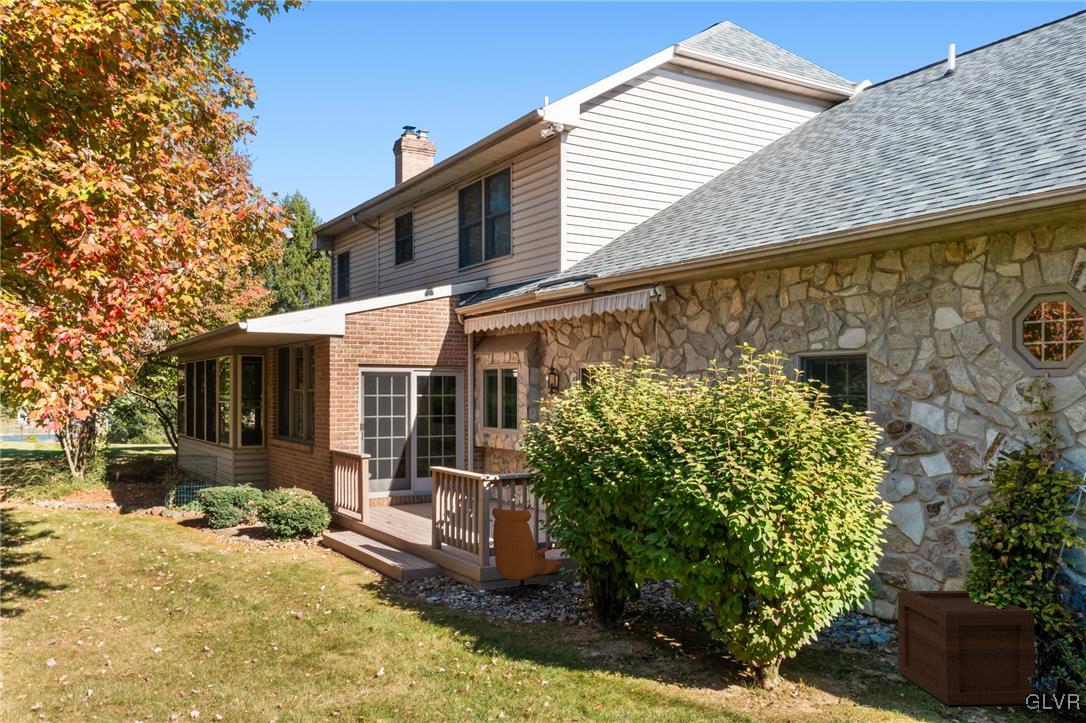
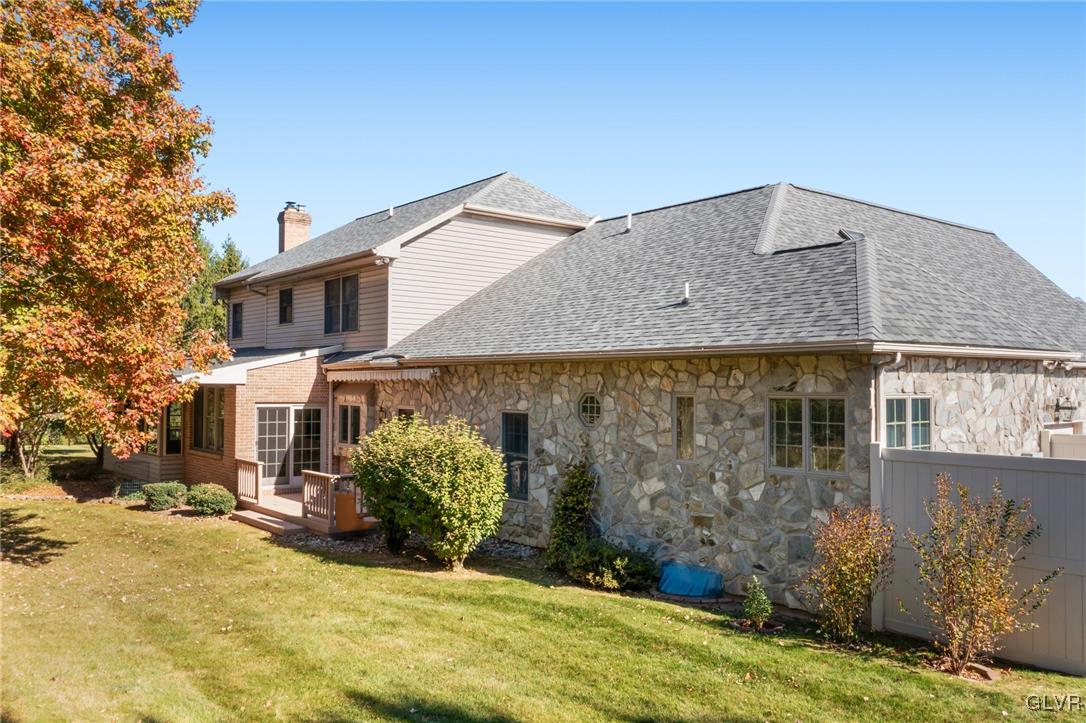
wooden crate: present [898,591,1035,705] -> none [513,525,559,571]

